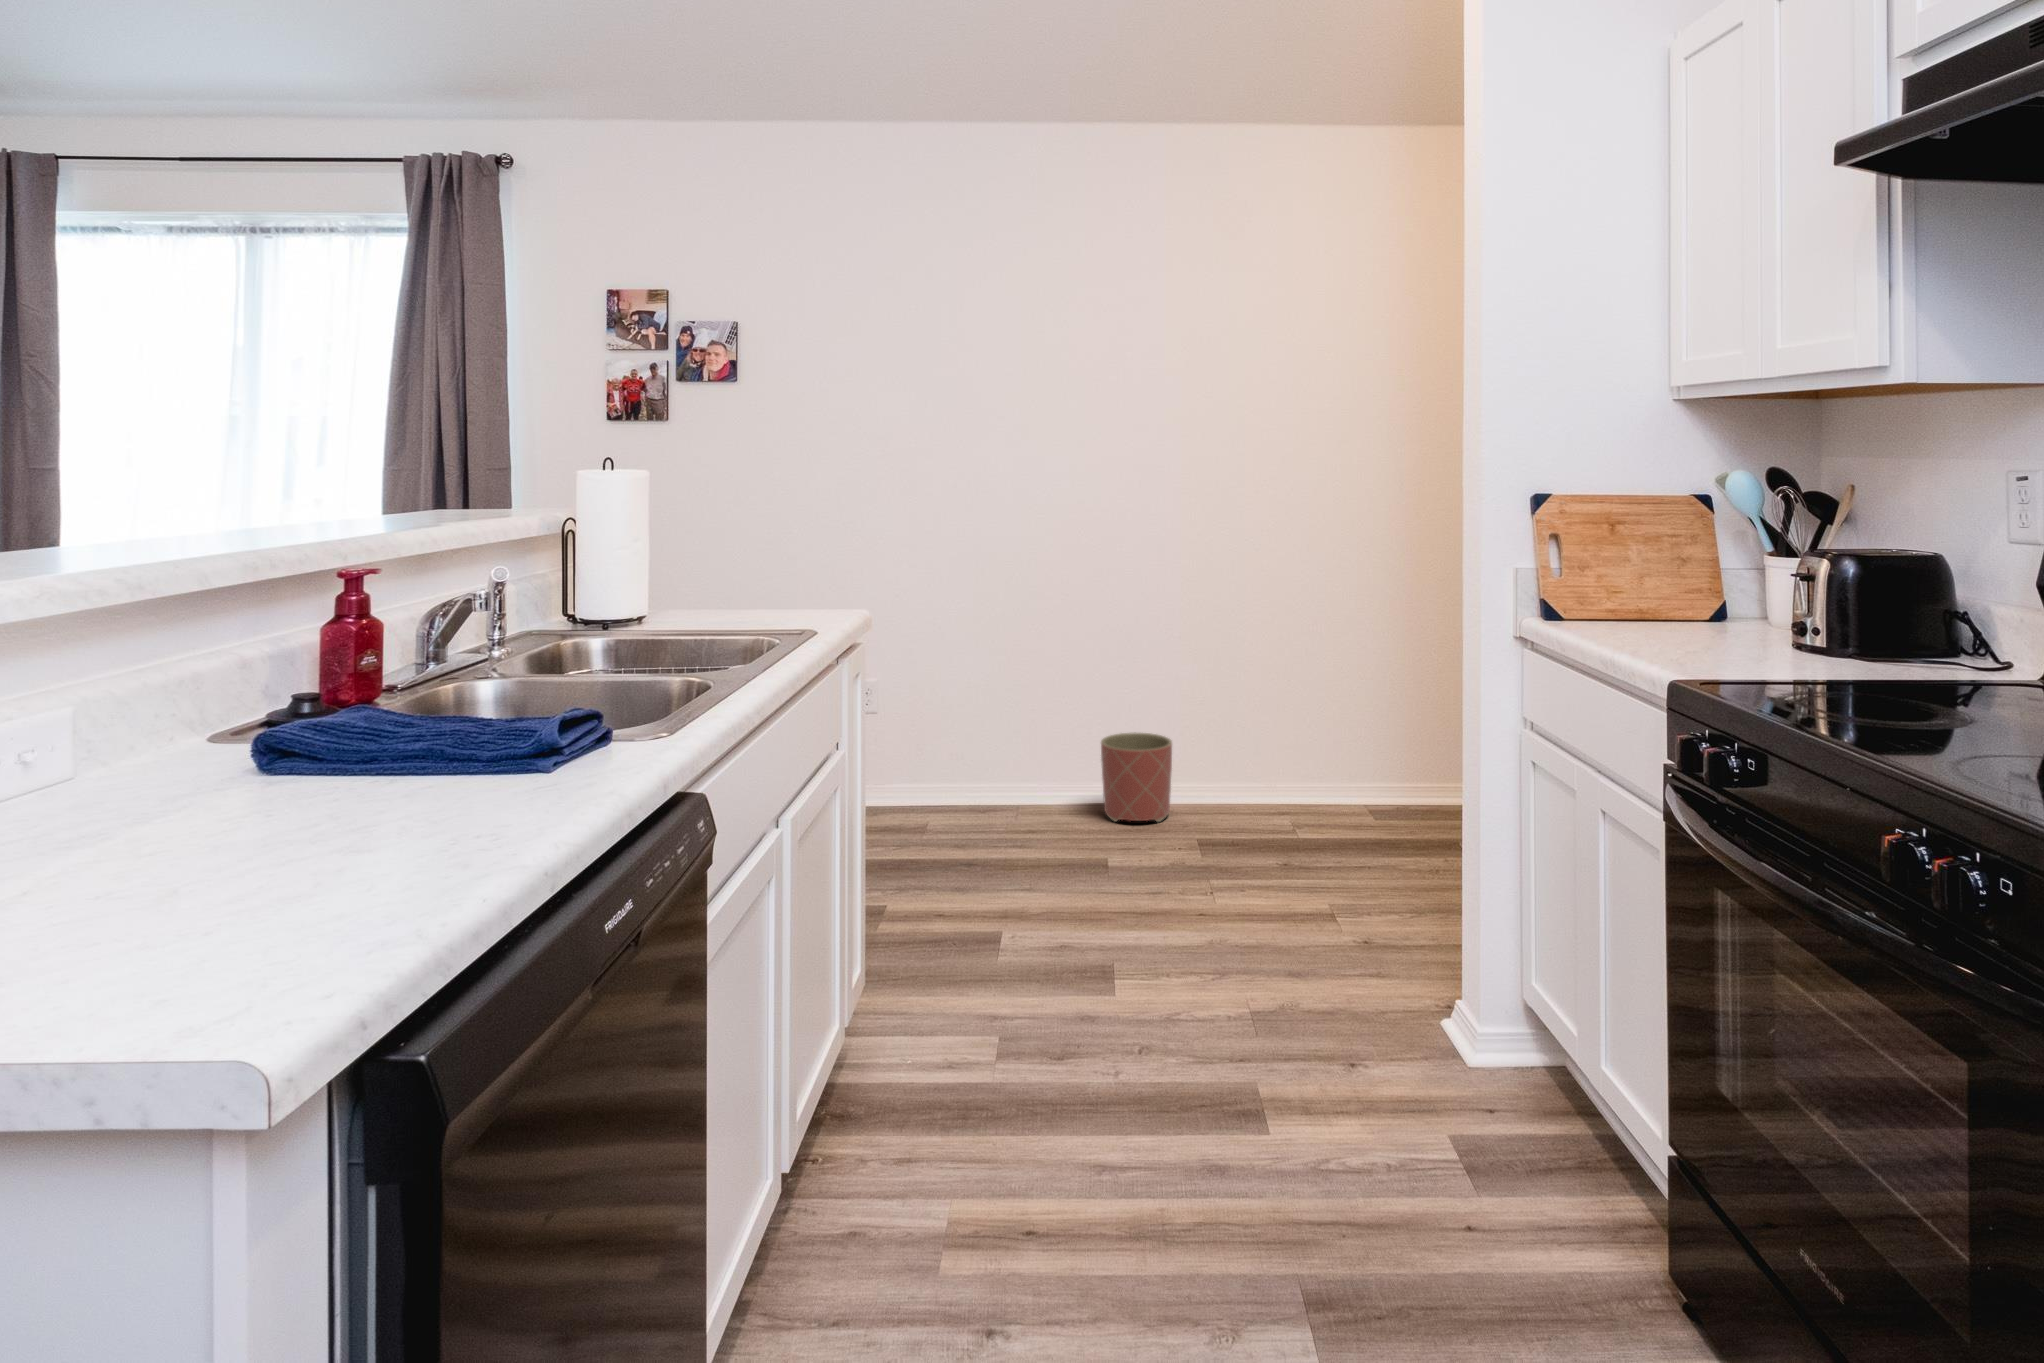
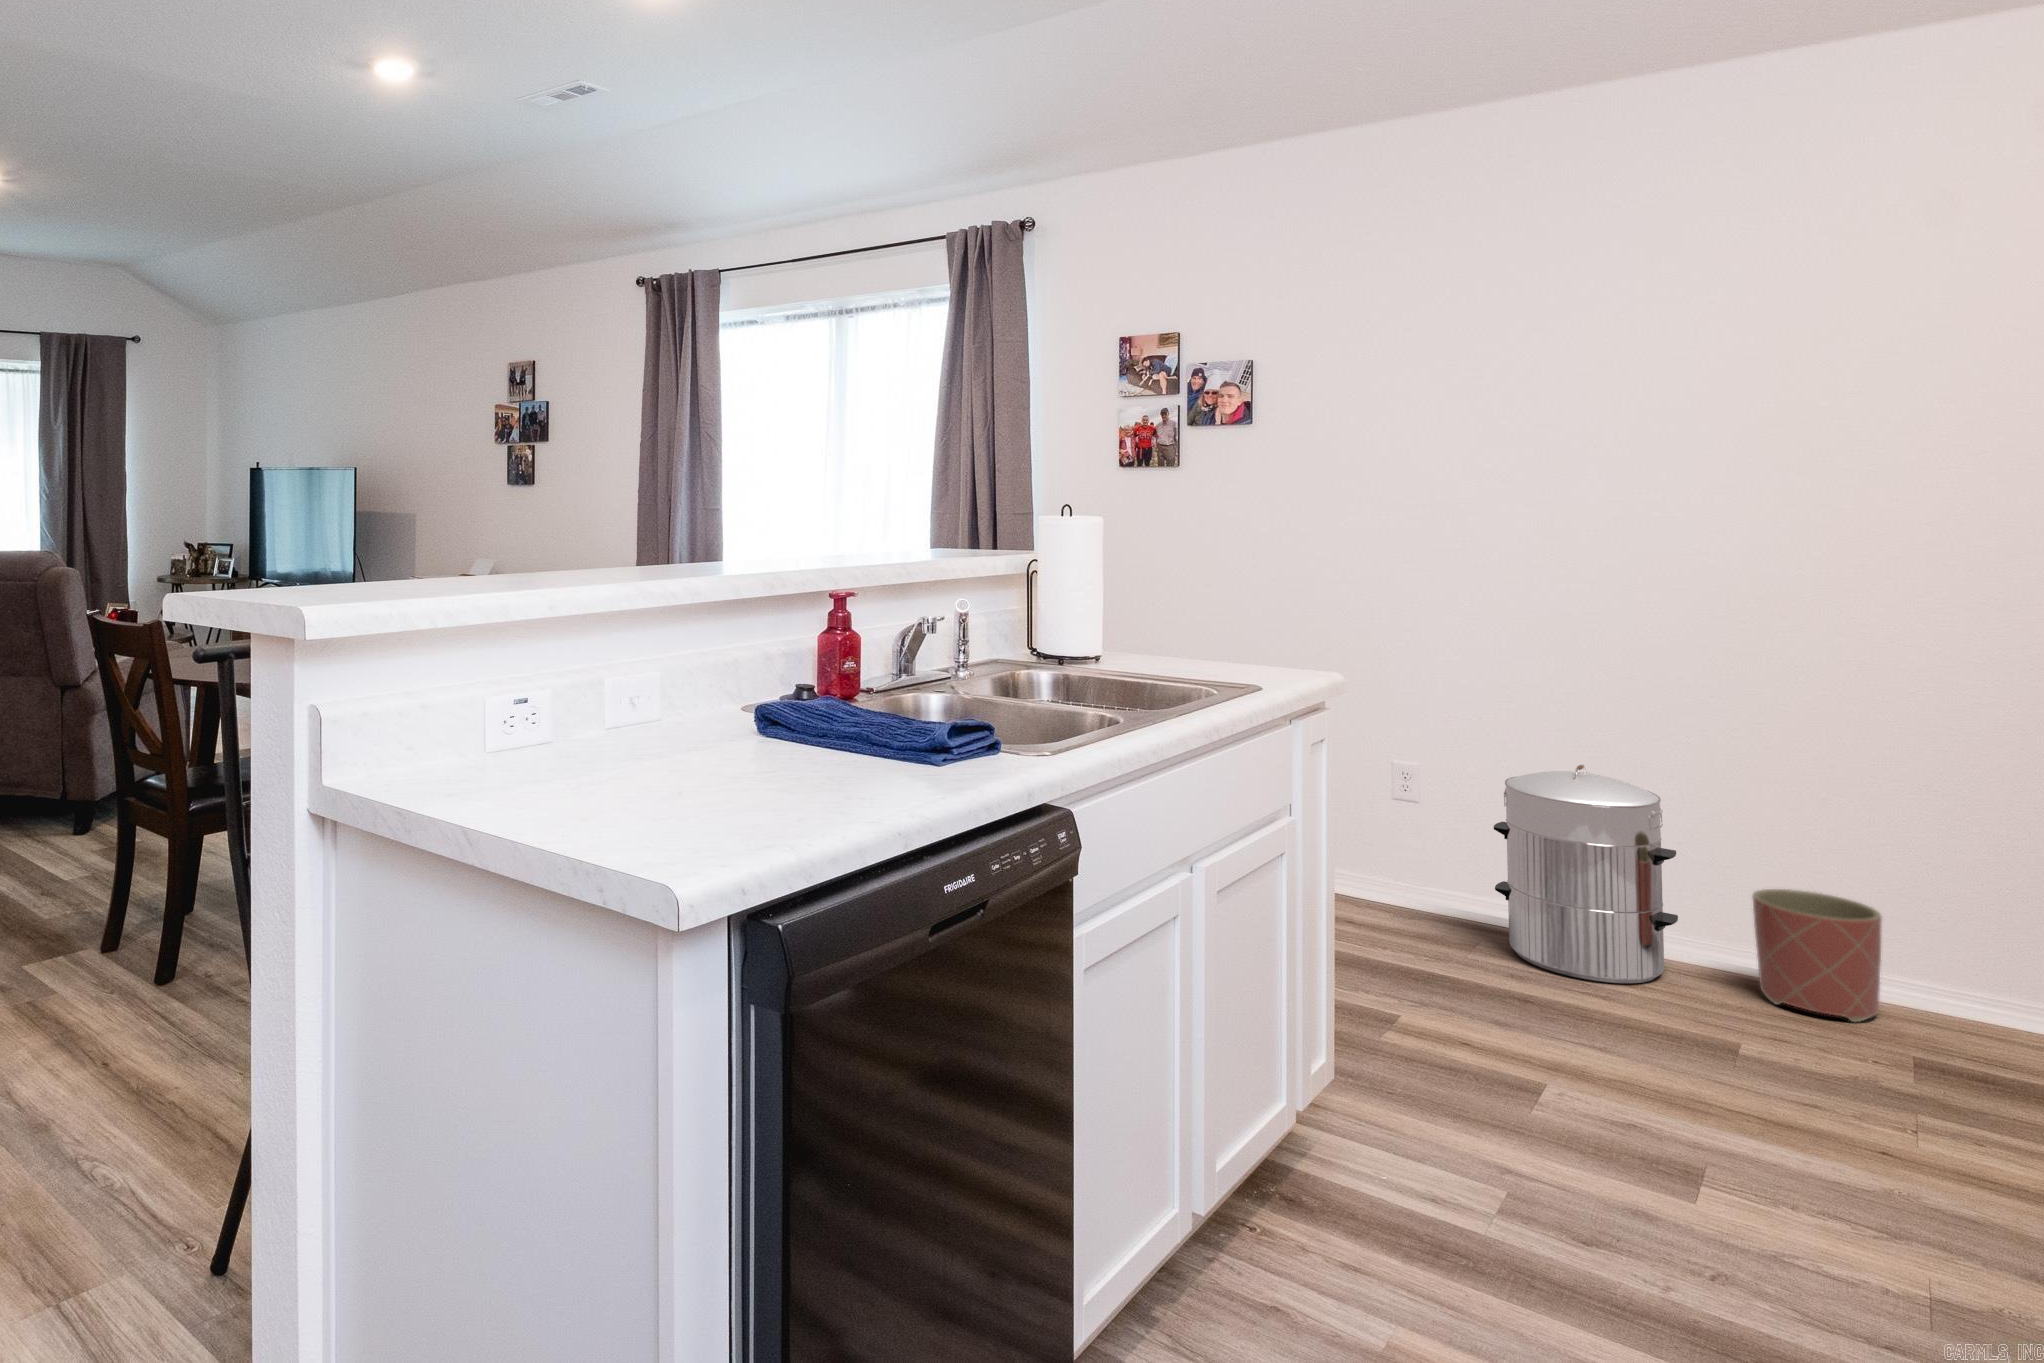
waste bin: none [934,661,1056,835] -> present [1494,765,1678,984]

